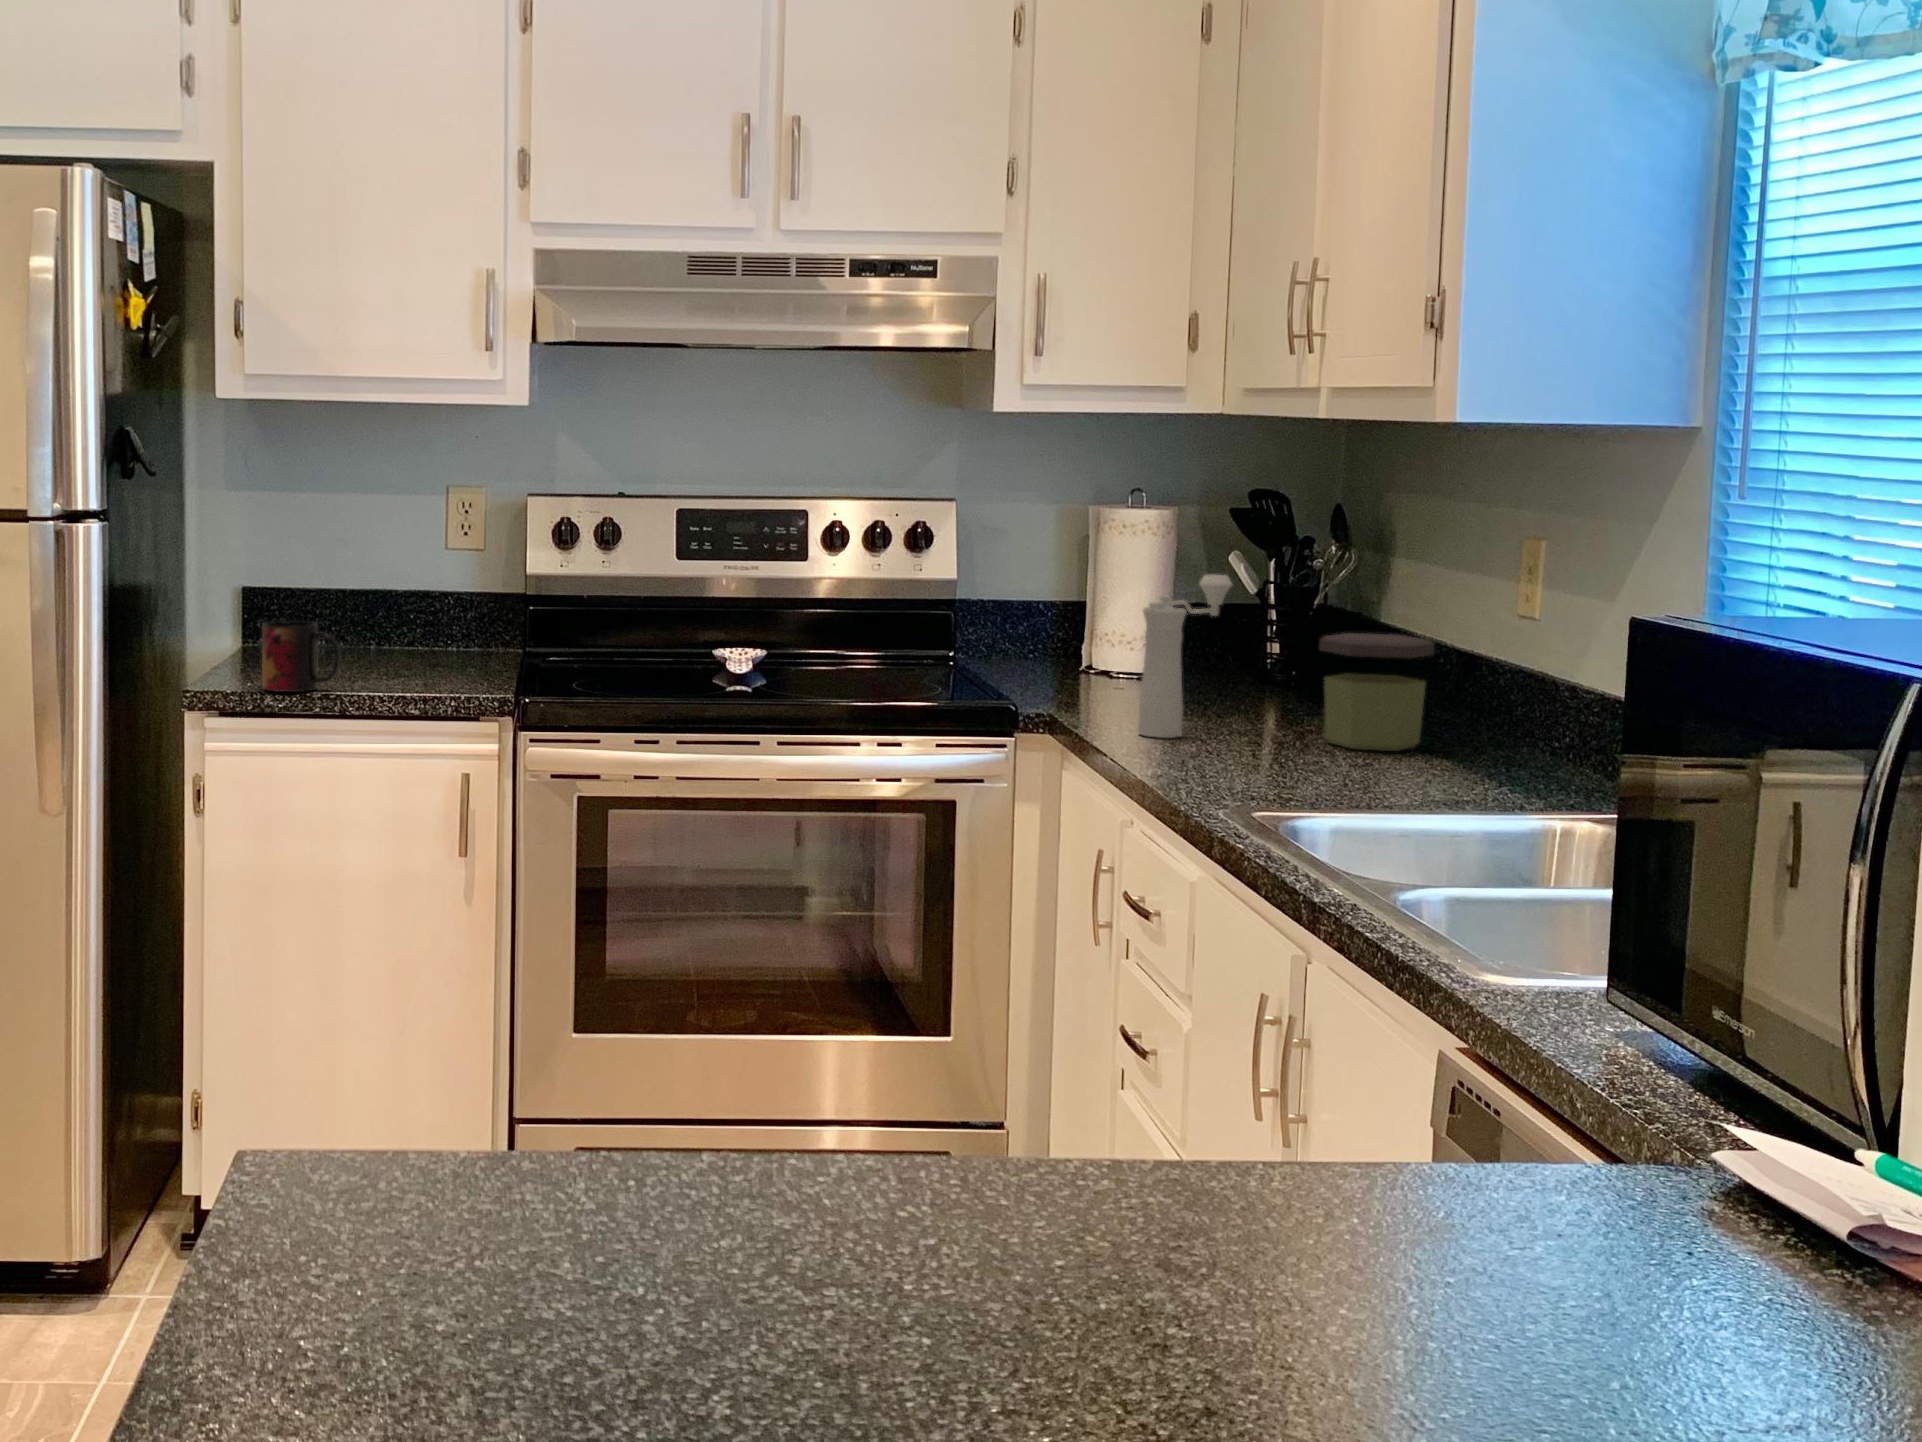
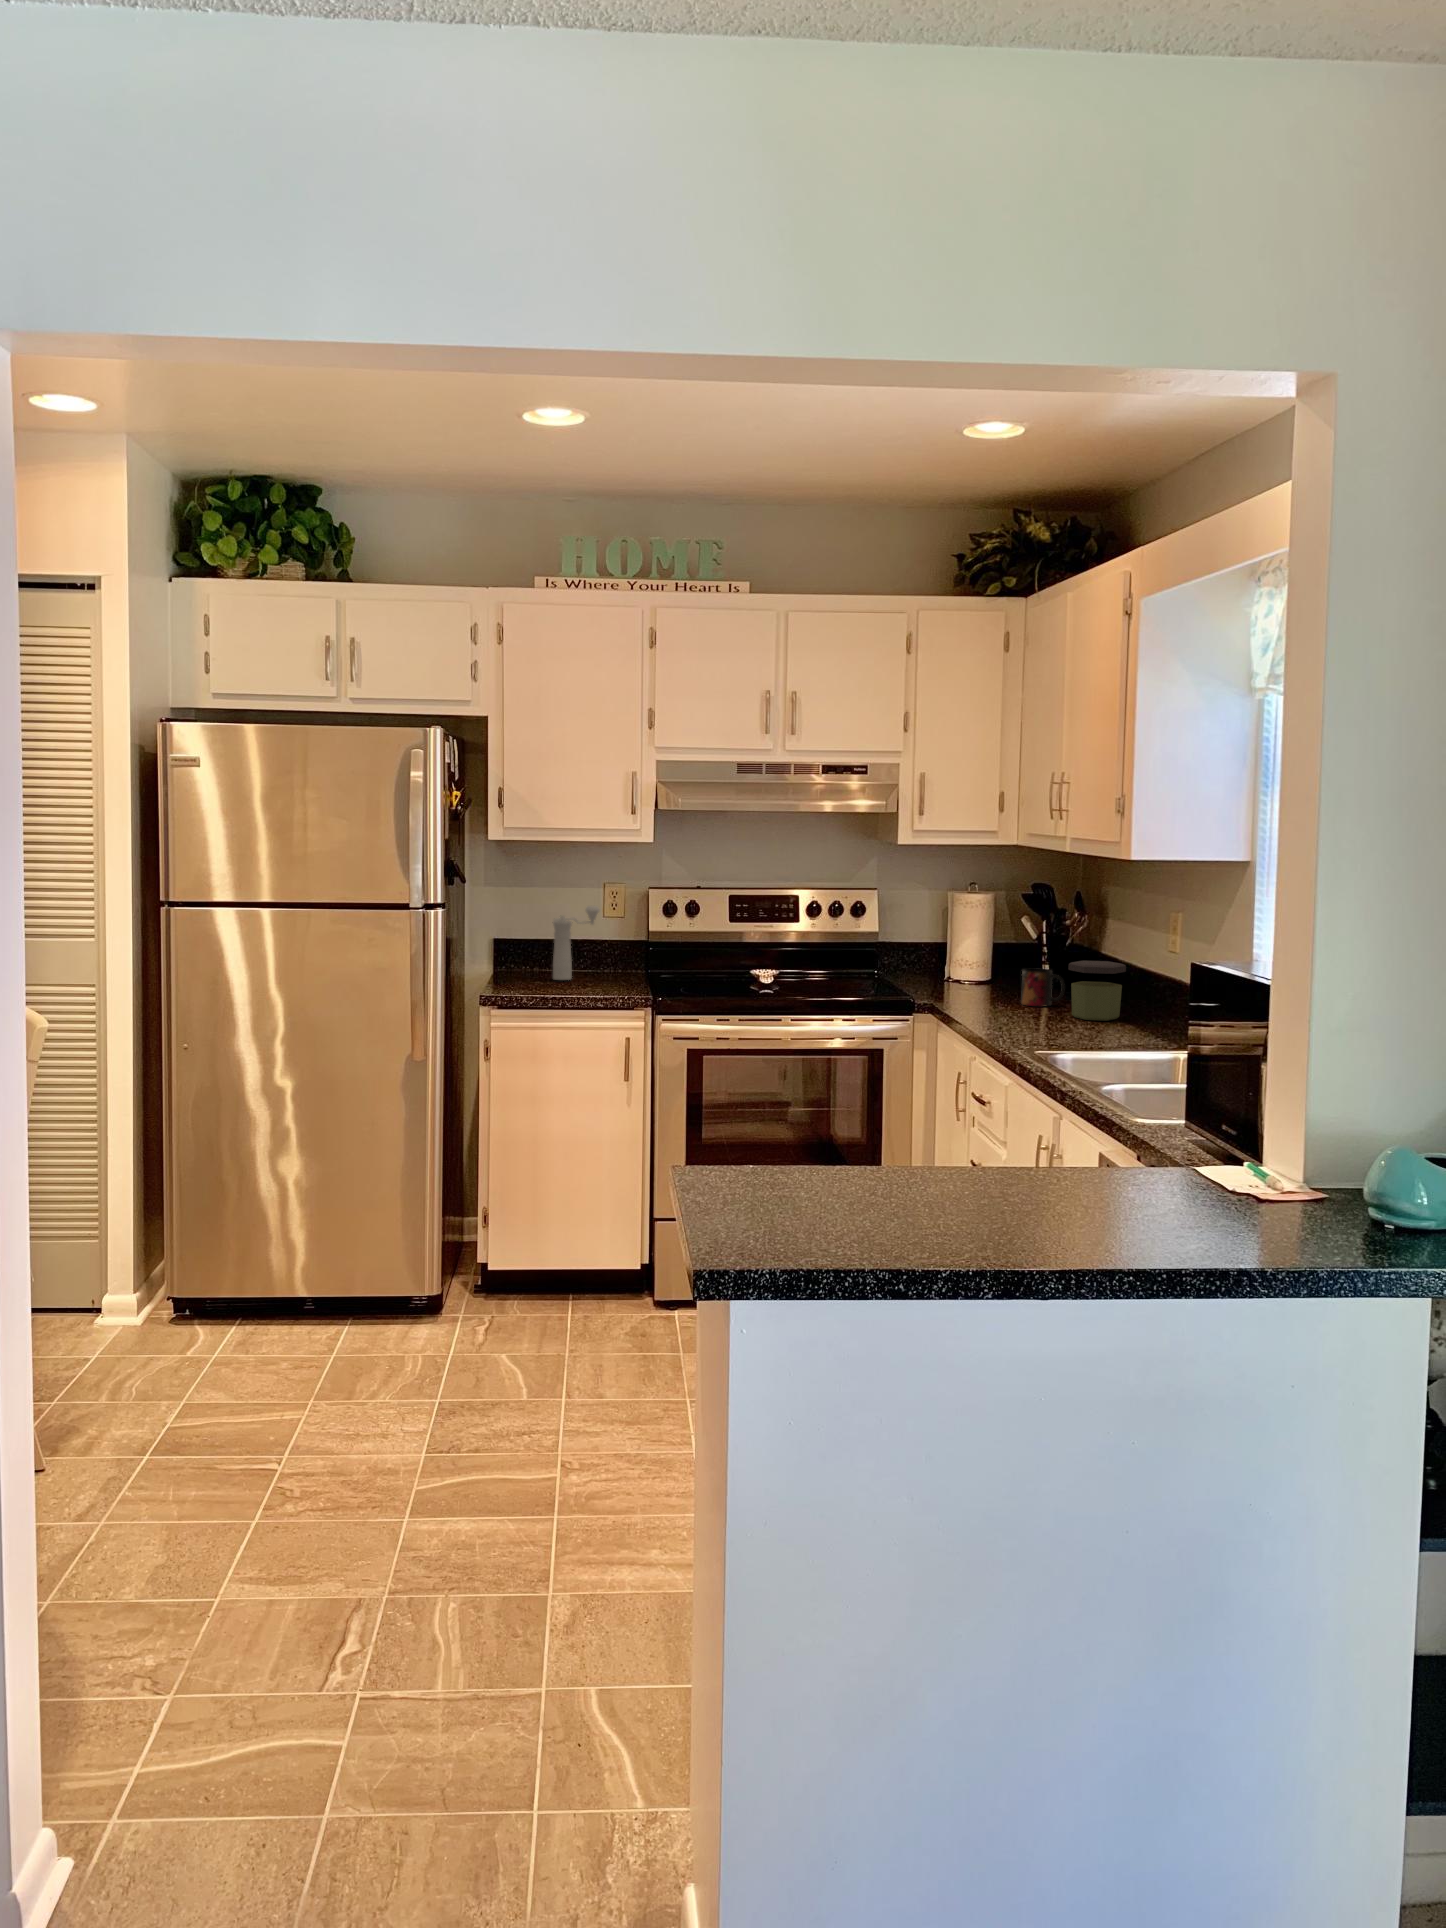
pepper mill: present [1138,574,1232,738] -> present [553,906,599,980]
mug: present [262,621,340,692] -> present [1021,969,1065,1007]

